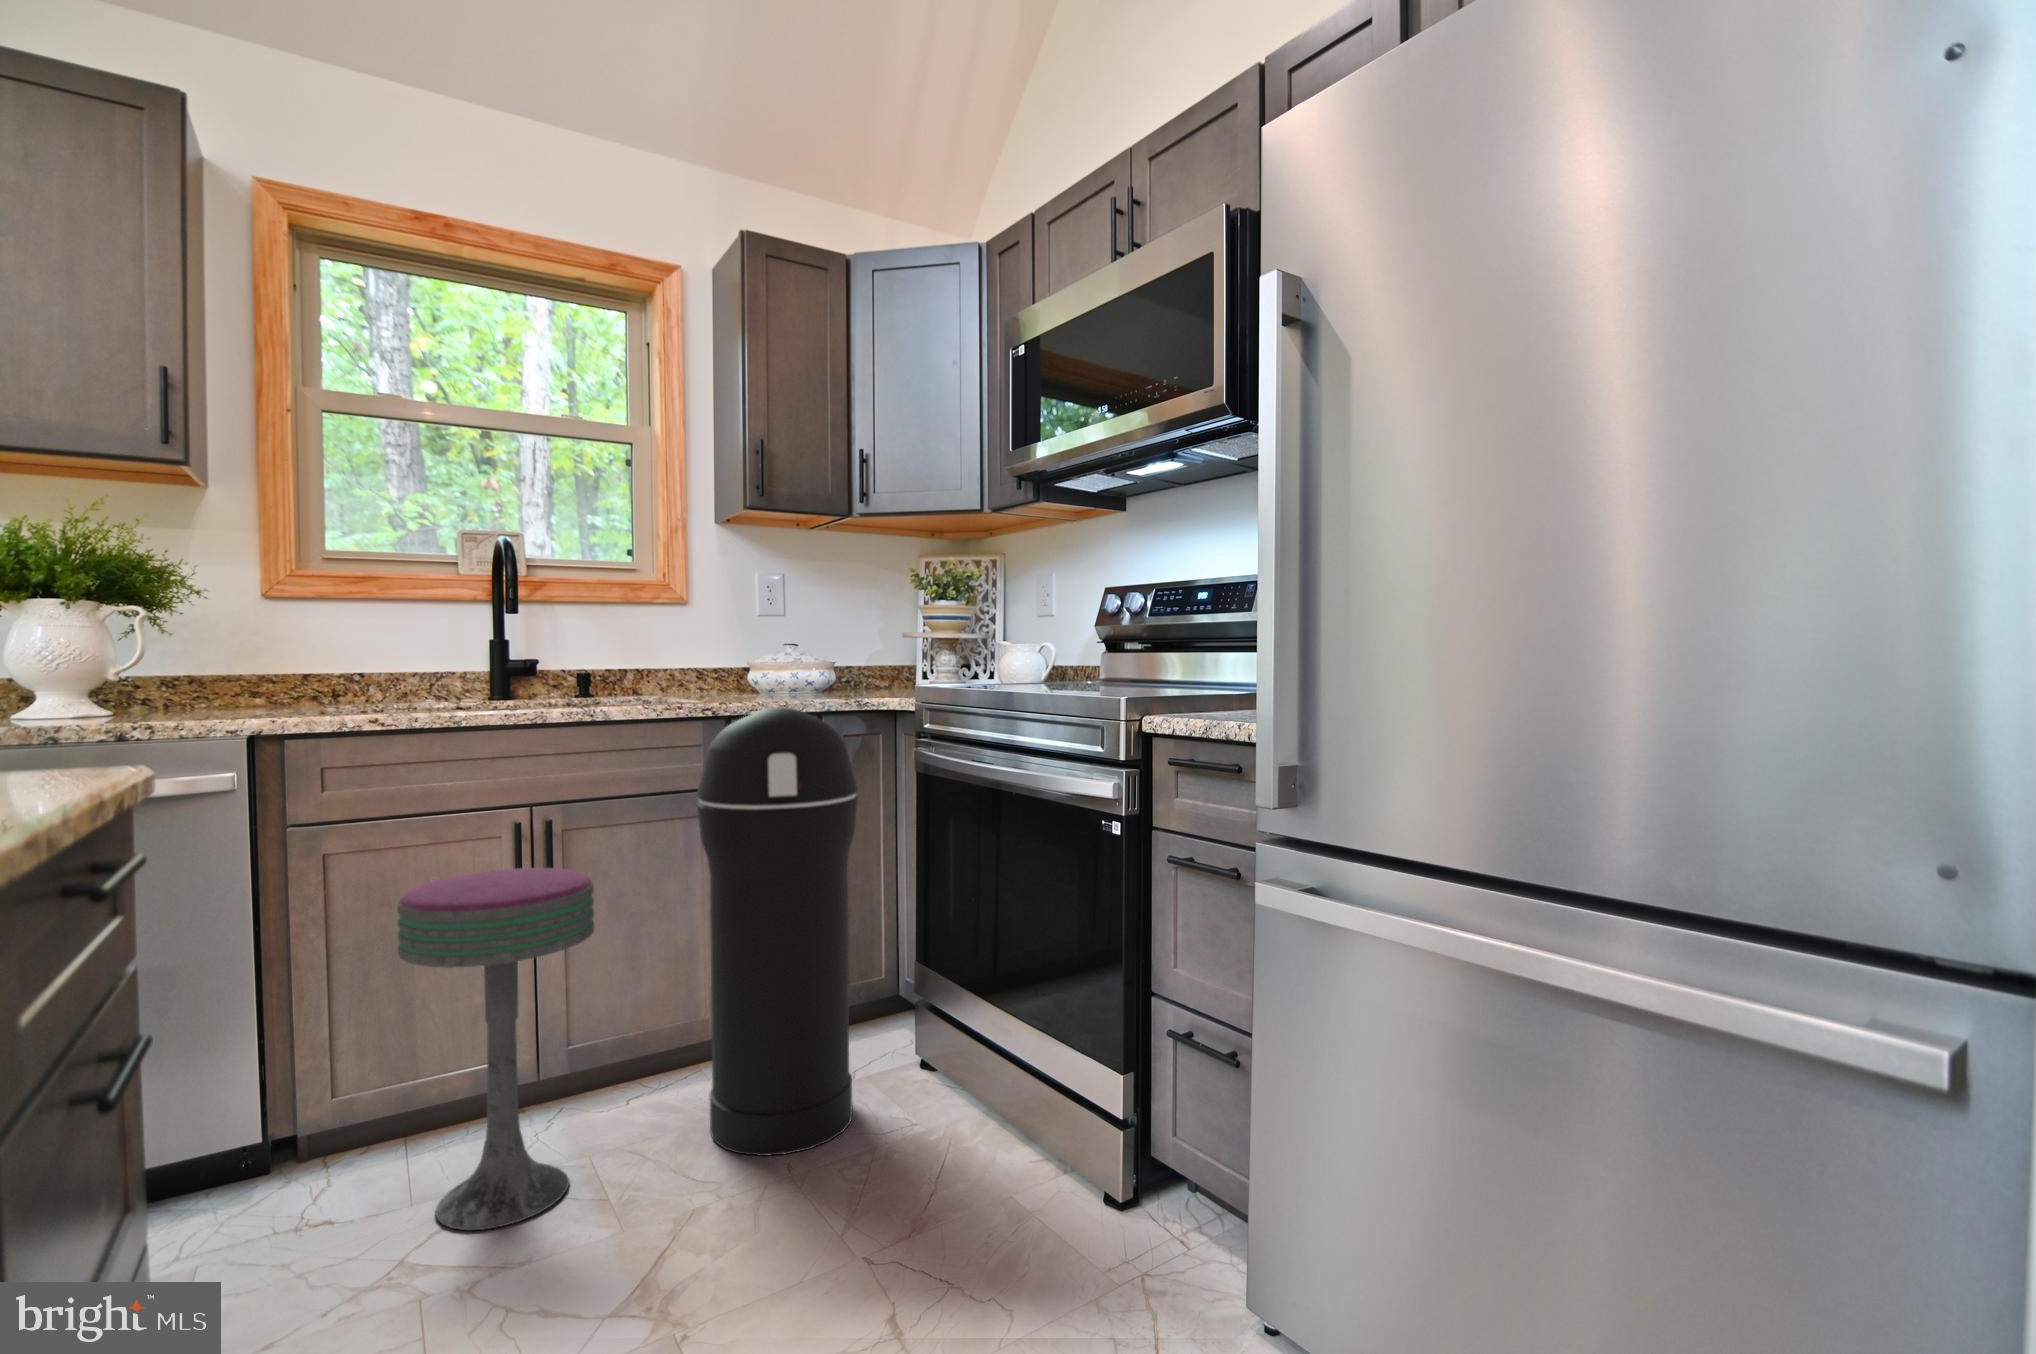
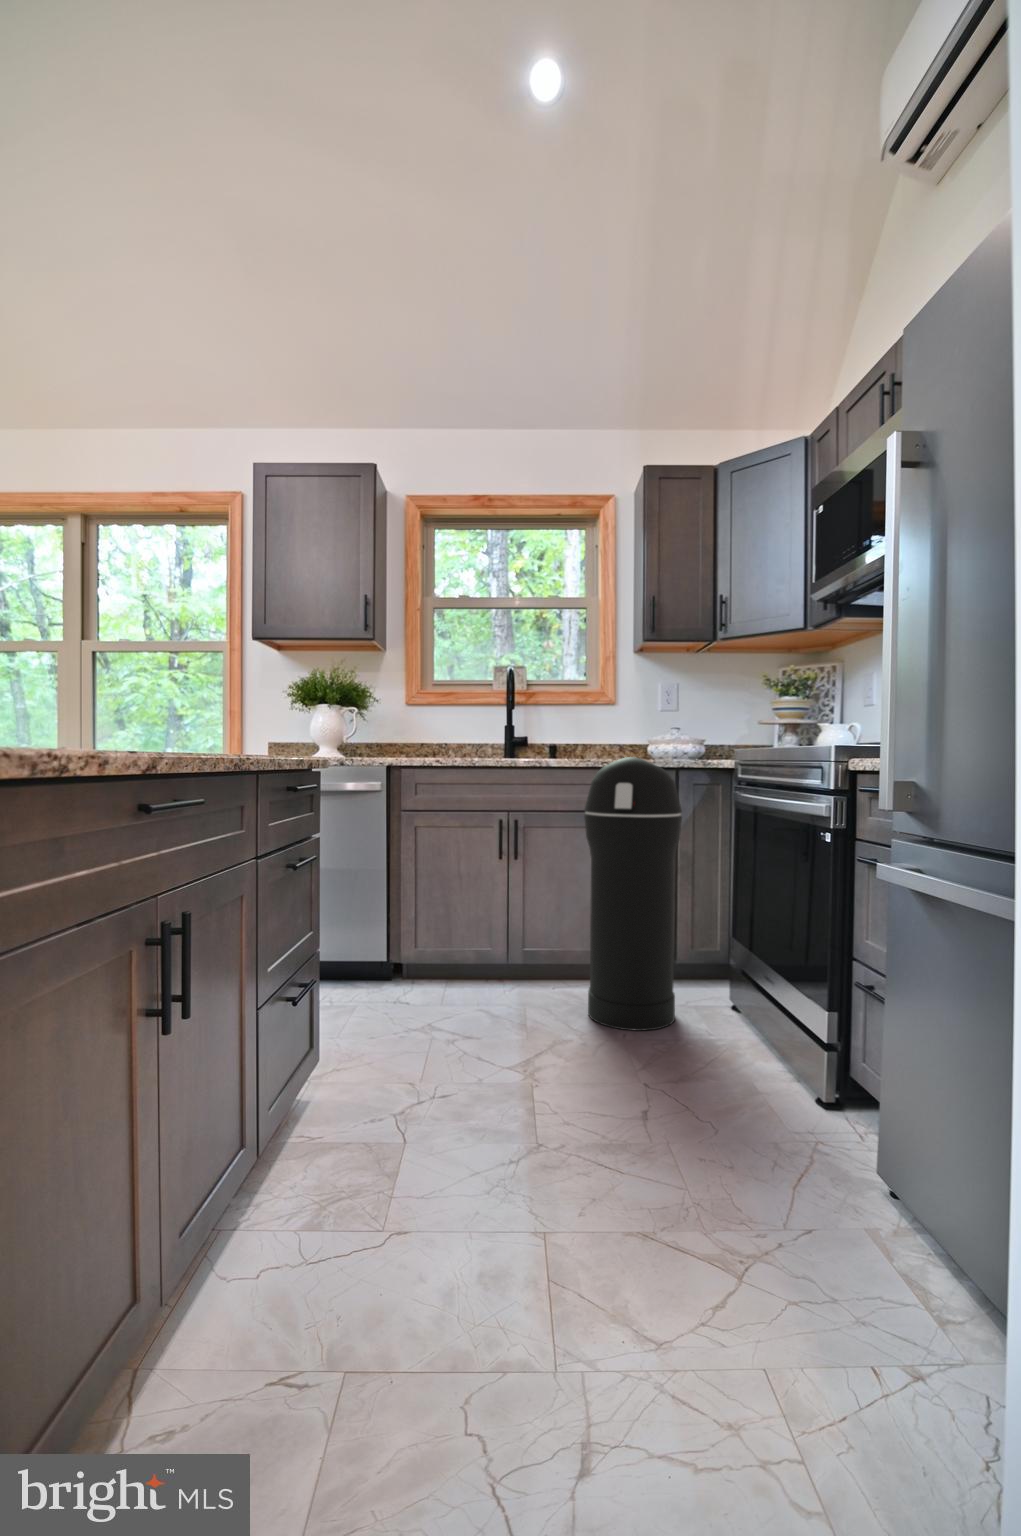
bar stool: present [397,868,594,1230] -> none [433,841,525,1023]

